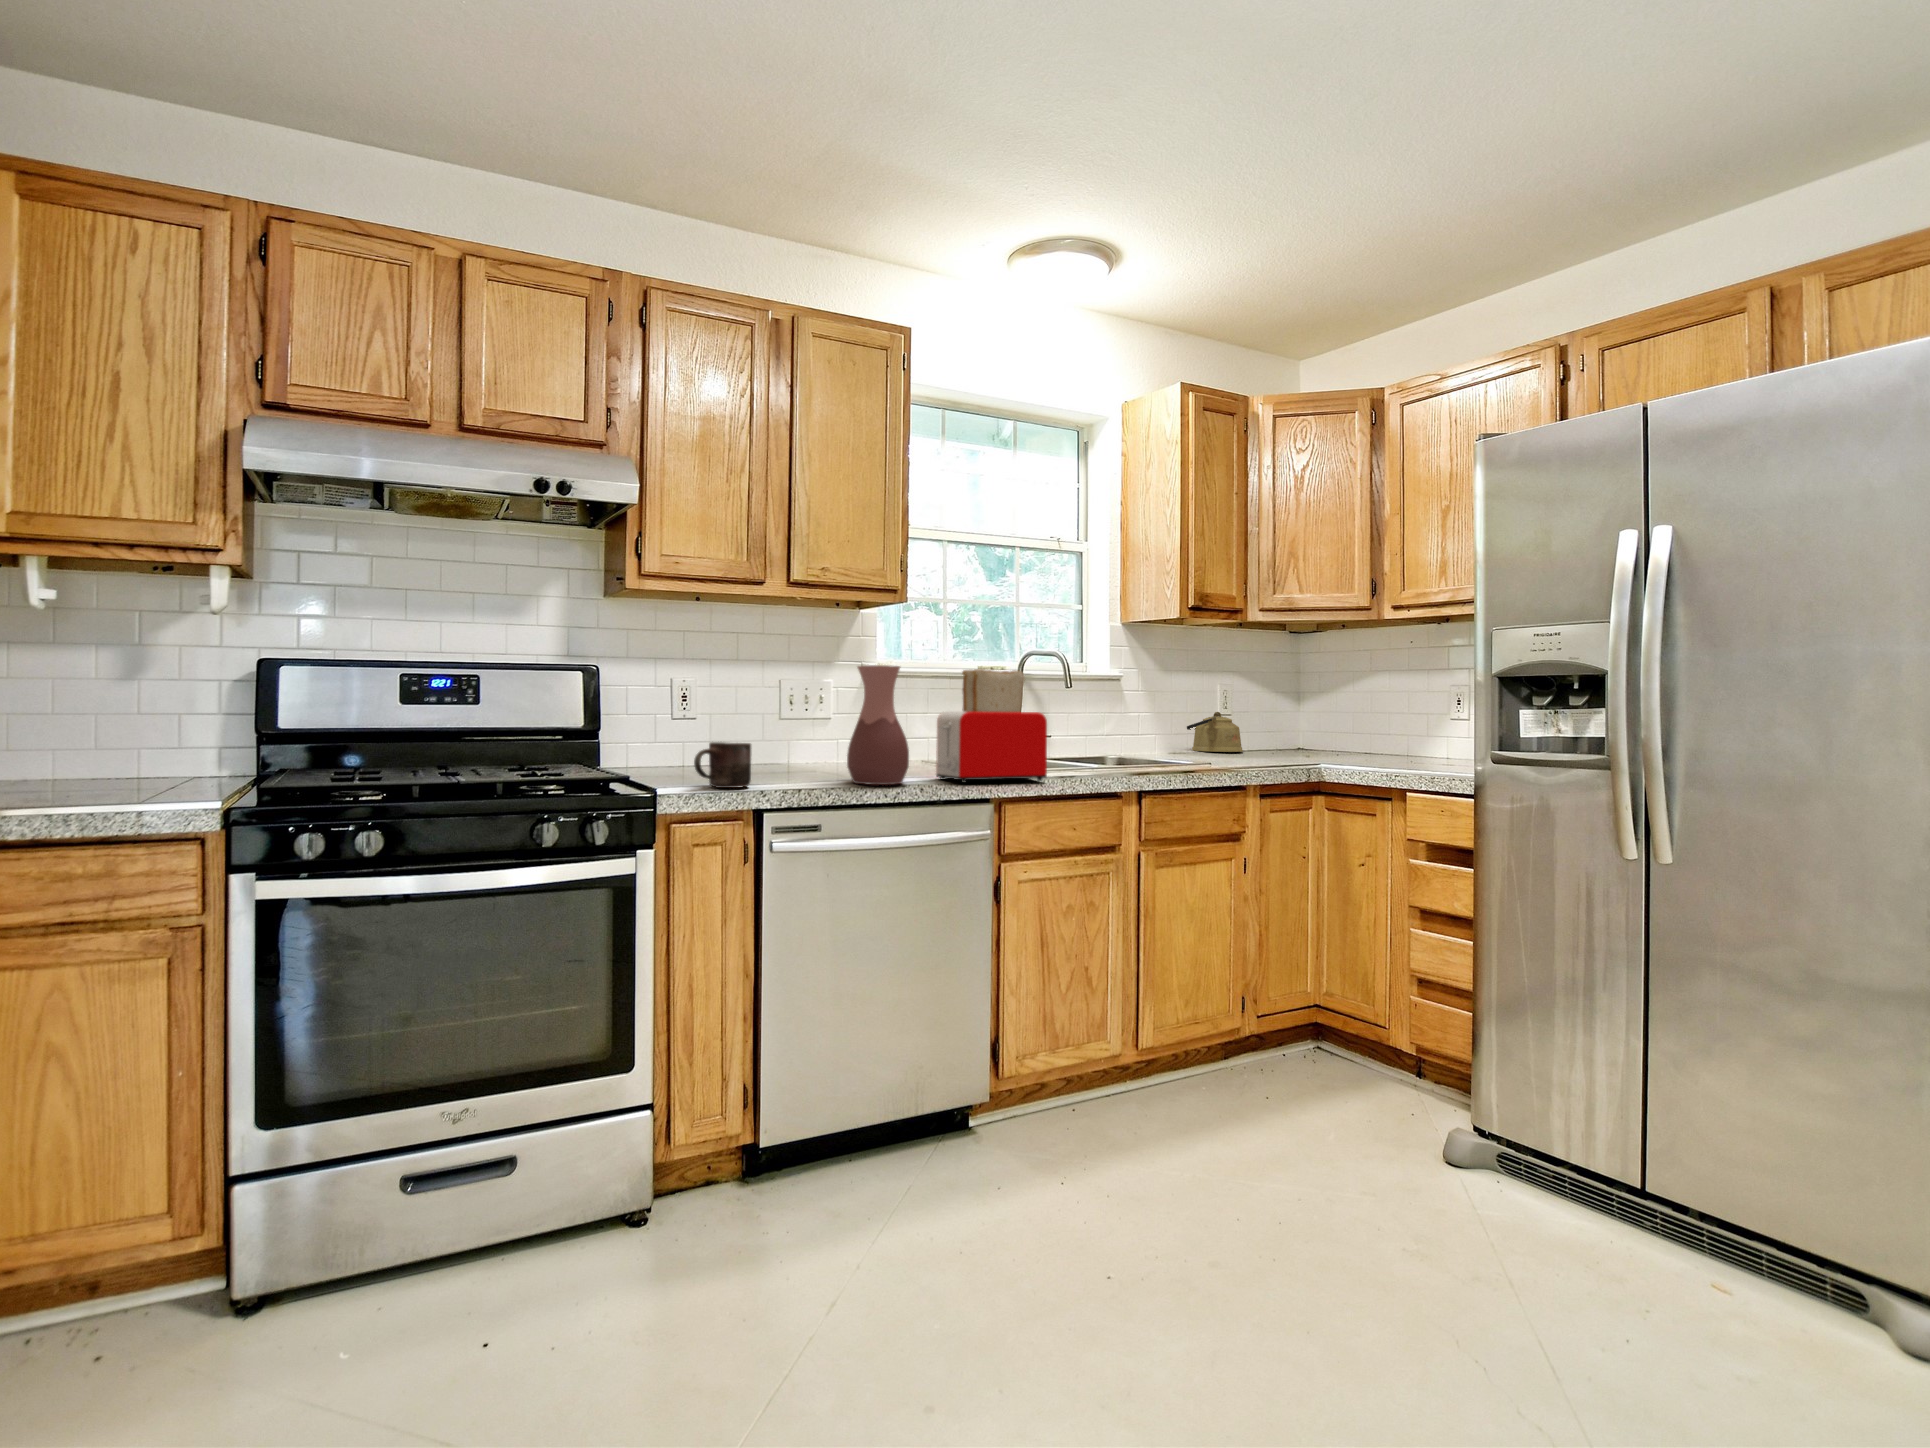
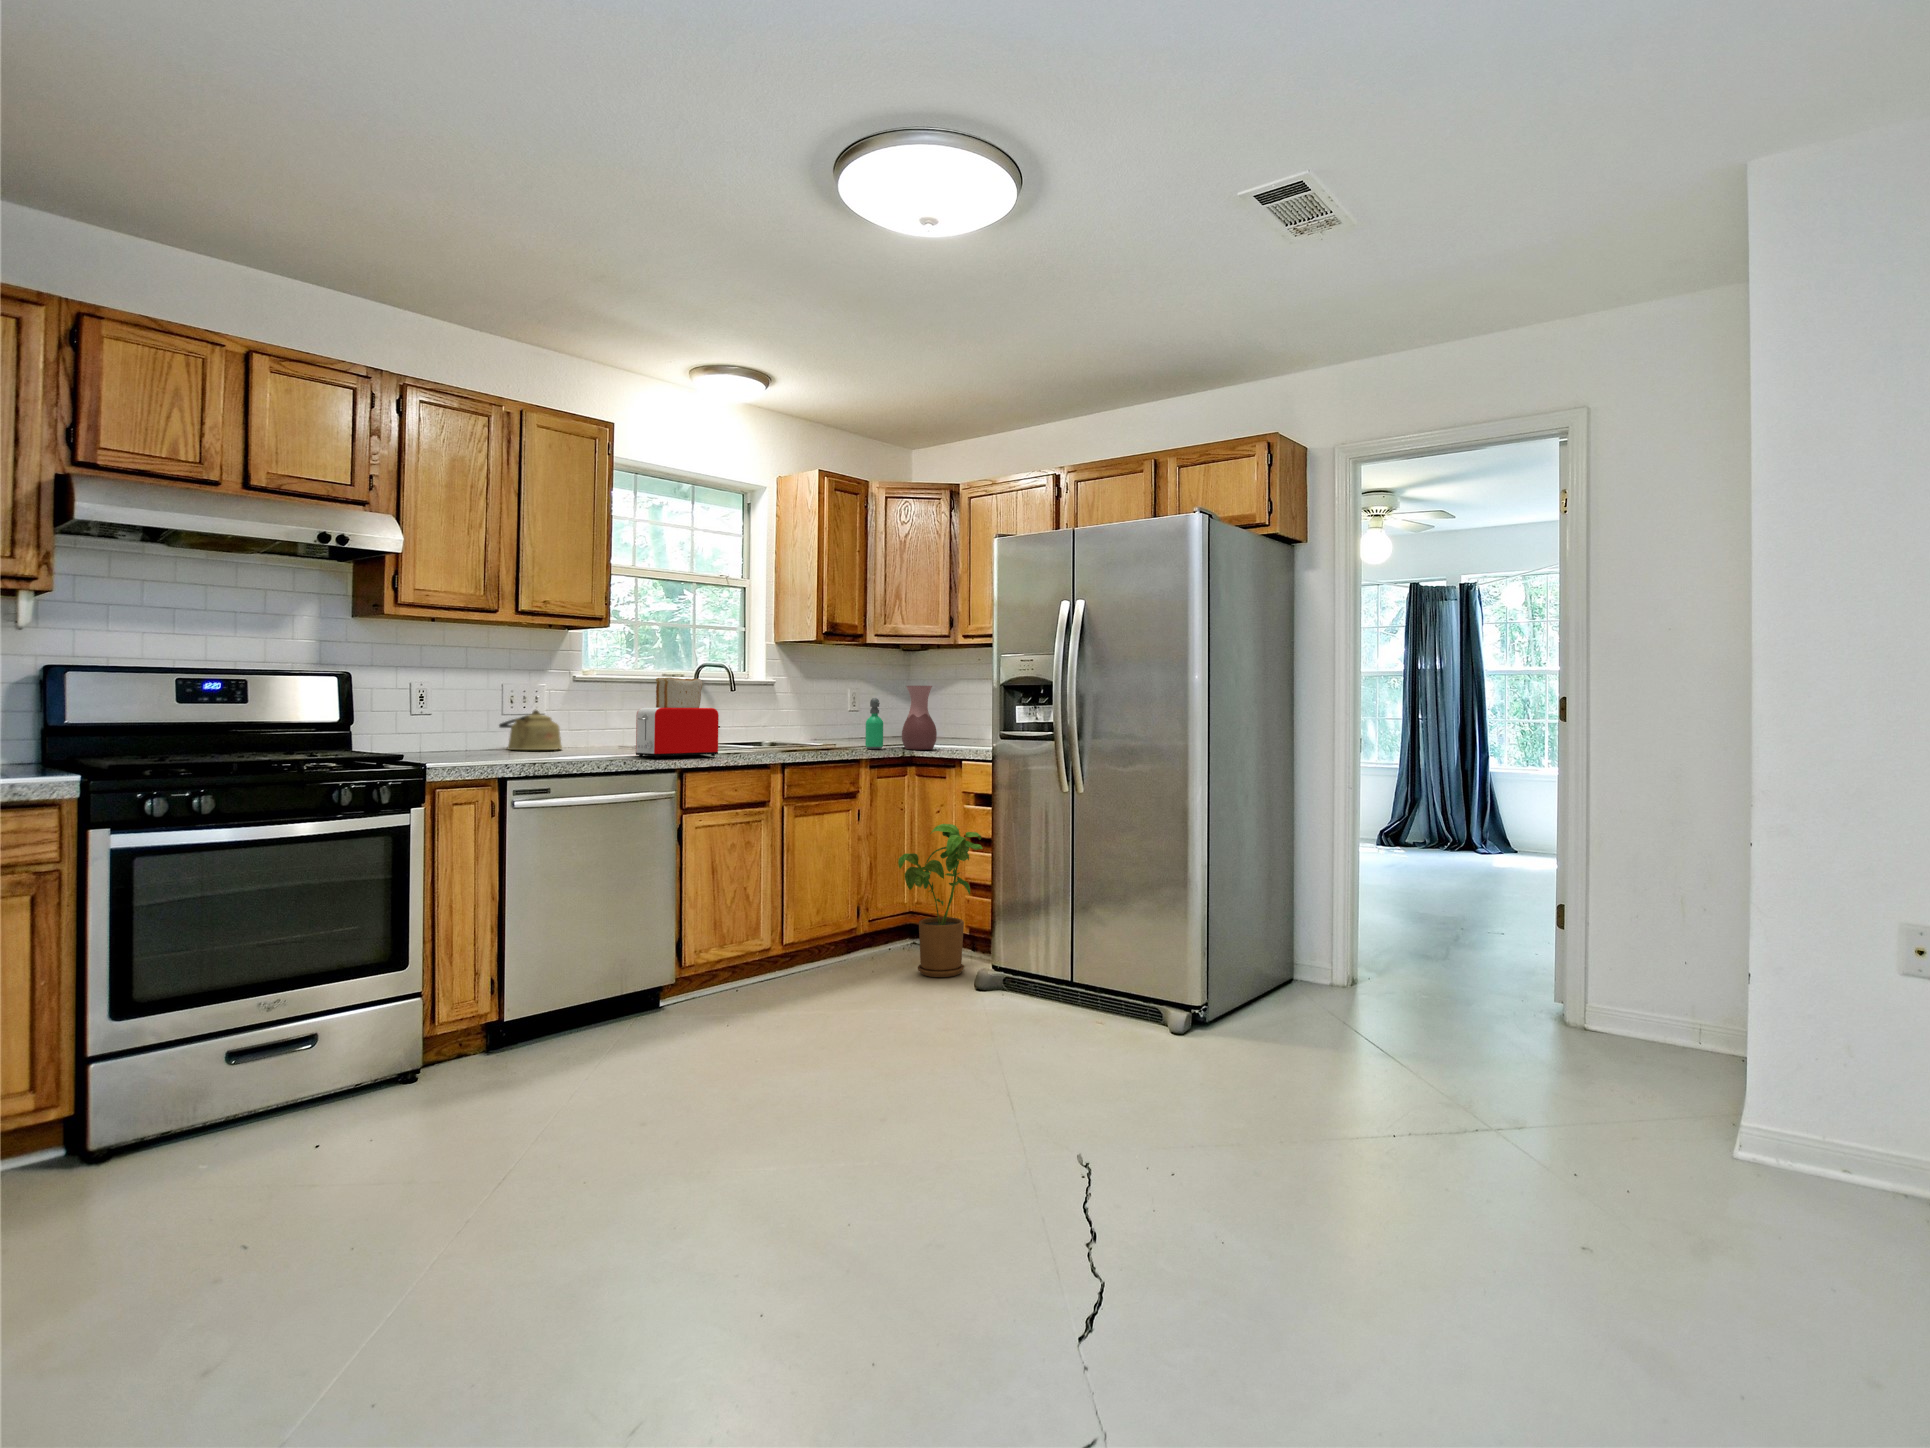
vase: present [847,665,909,785] -> present [902,686,937,750]
soap dispenser: none [1252,698,1278,772] -> present [865,698,883,749]
kettle: present [1187,712,1243,752] -> present [499,709,562,750]
mug: present [694,742,751,788] -> none [454,730,498,763]
house plant: none [1313,892,1456,1131] -> present [898,824,983,977]

